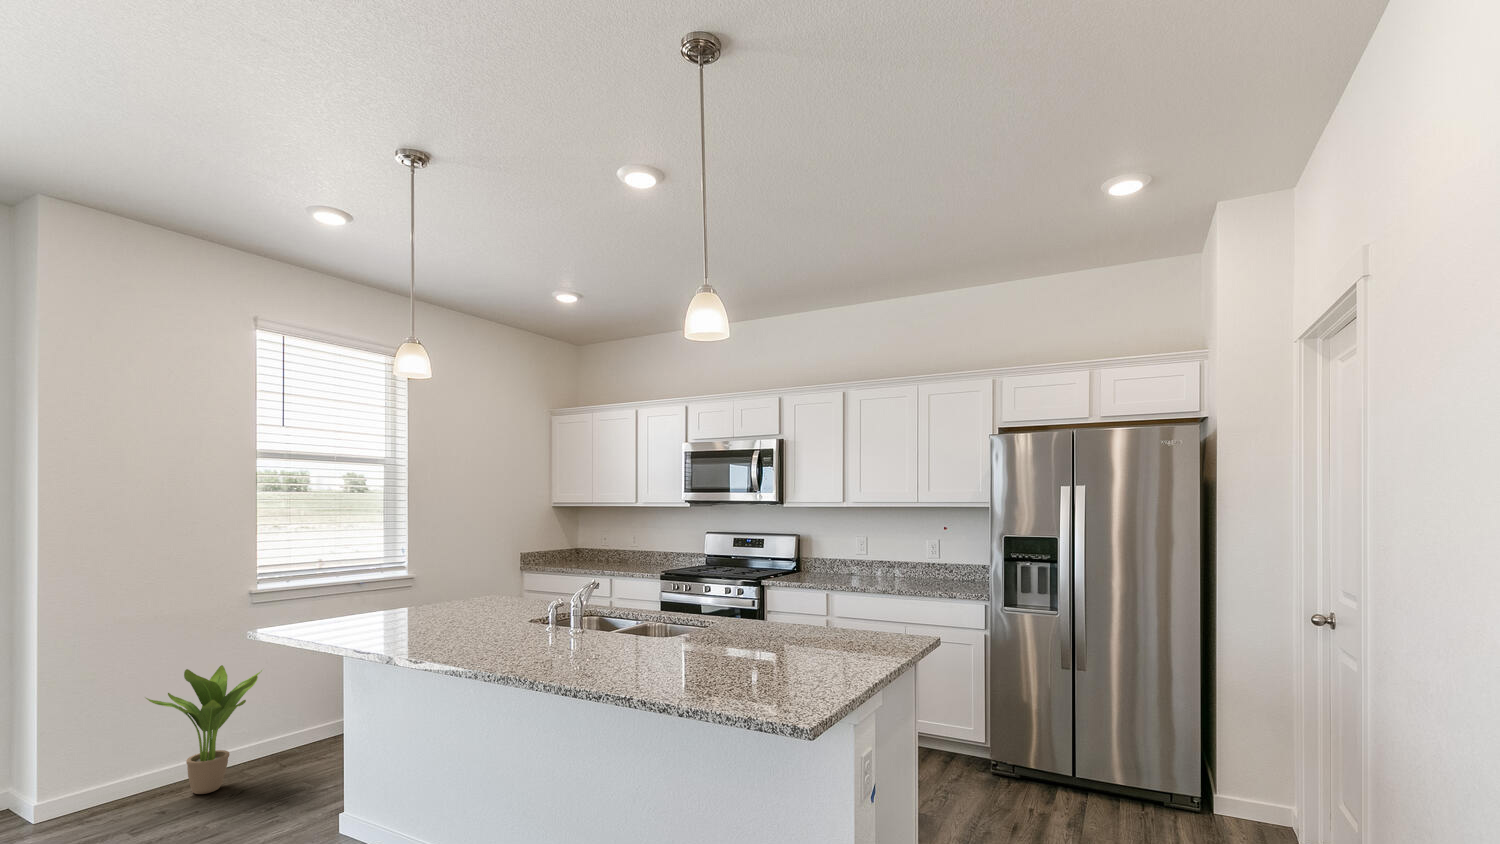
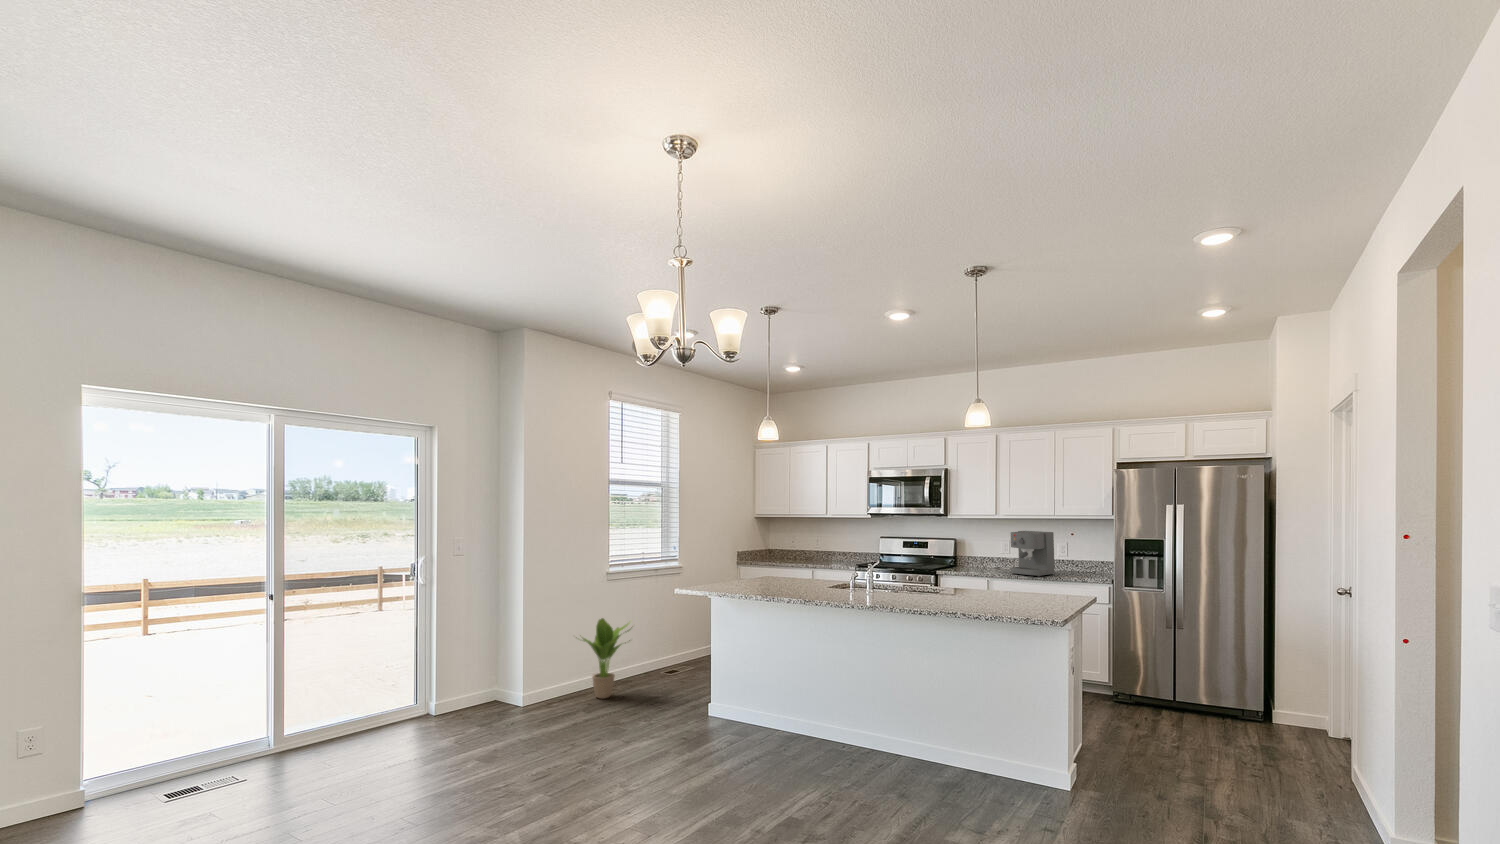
coffee maker: none [861,524,920,589] -> present [1011,531,1055,577]

